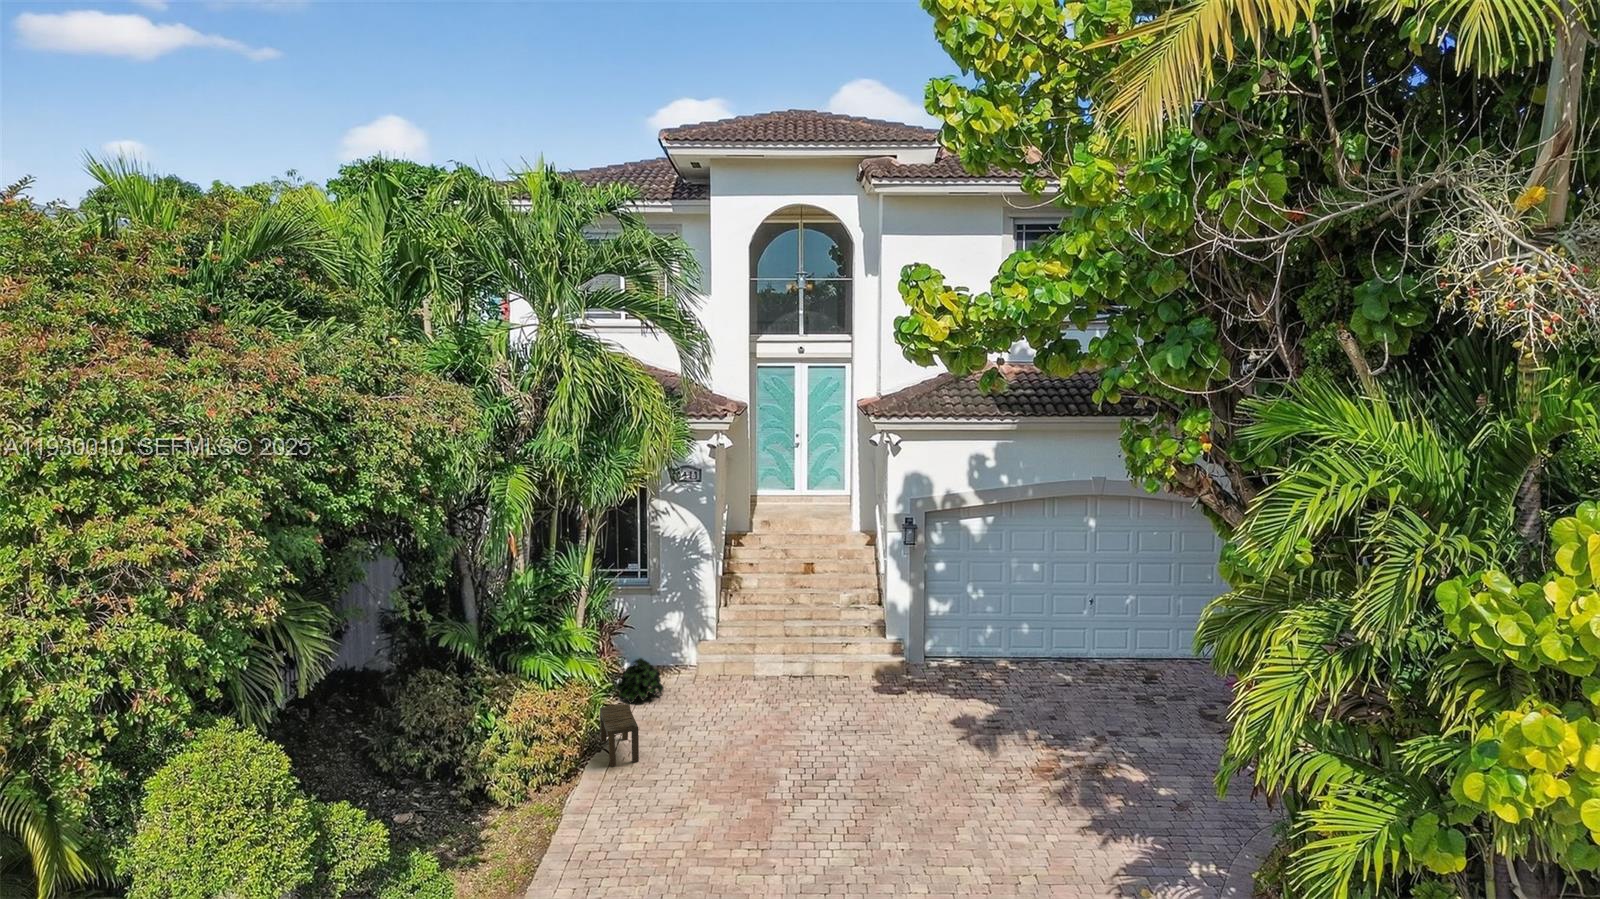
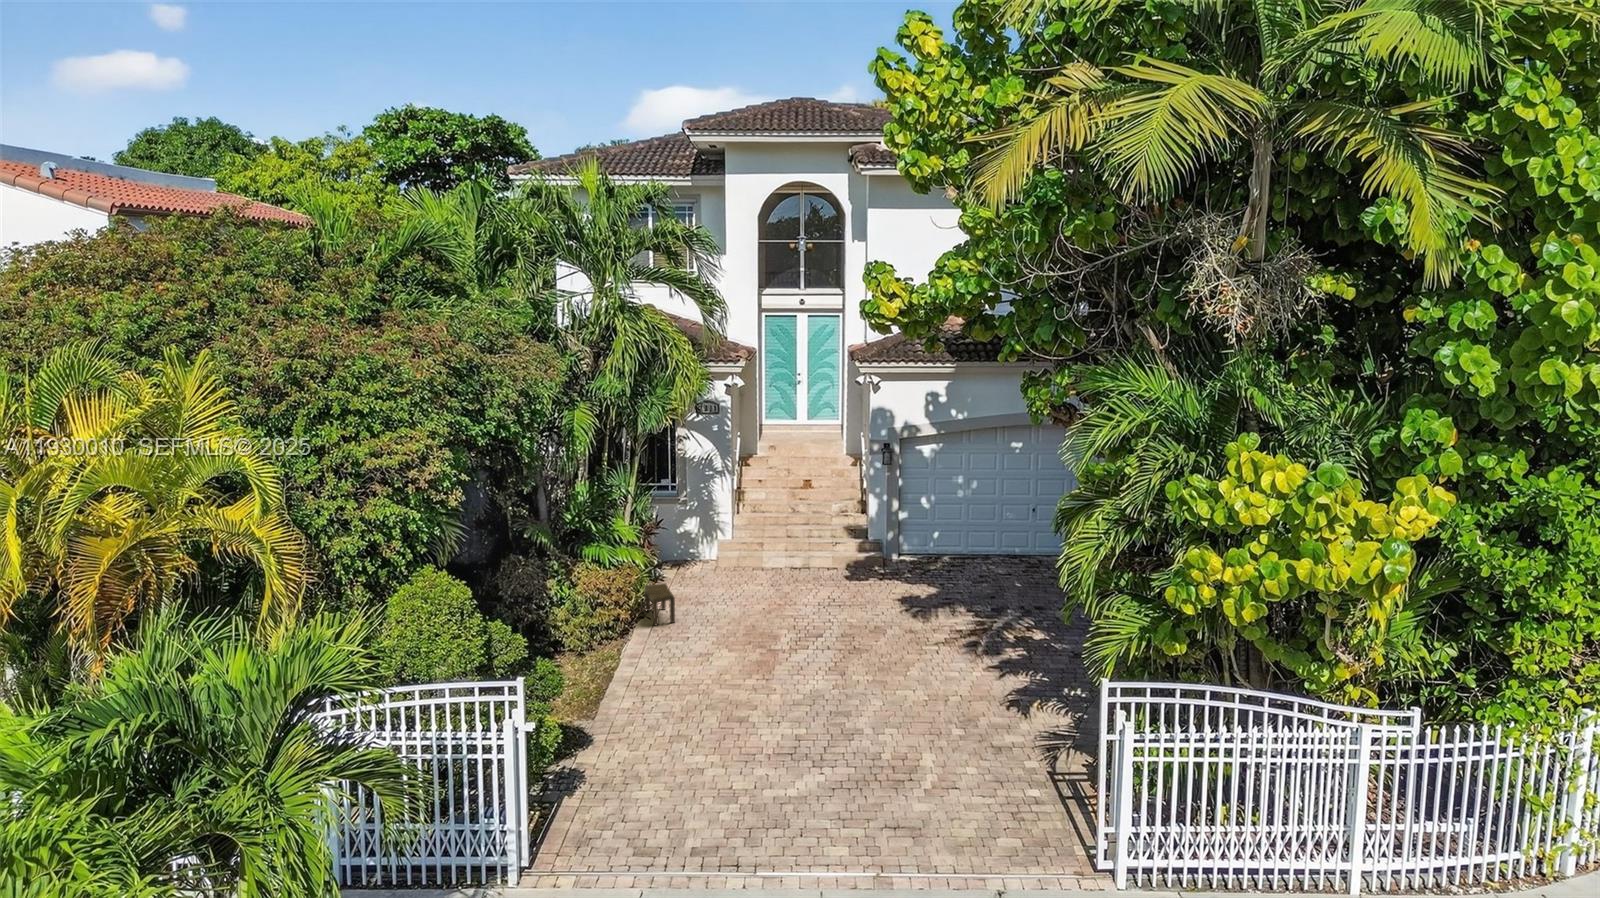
potted plant: present [616,658,664,703] -> none [653,553,691,587]

